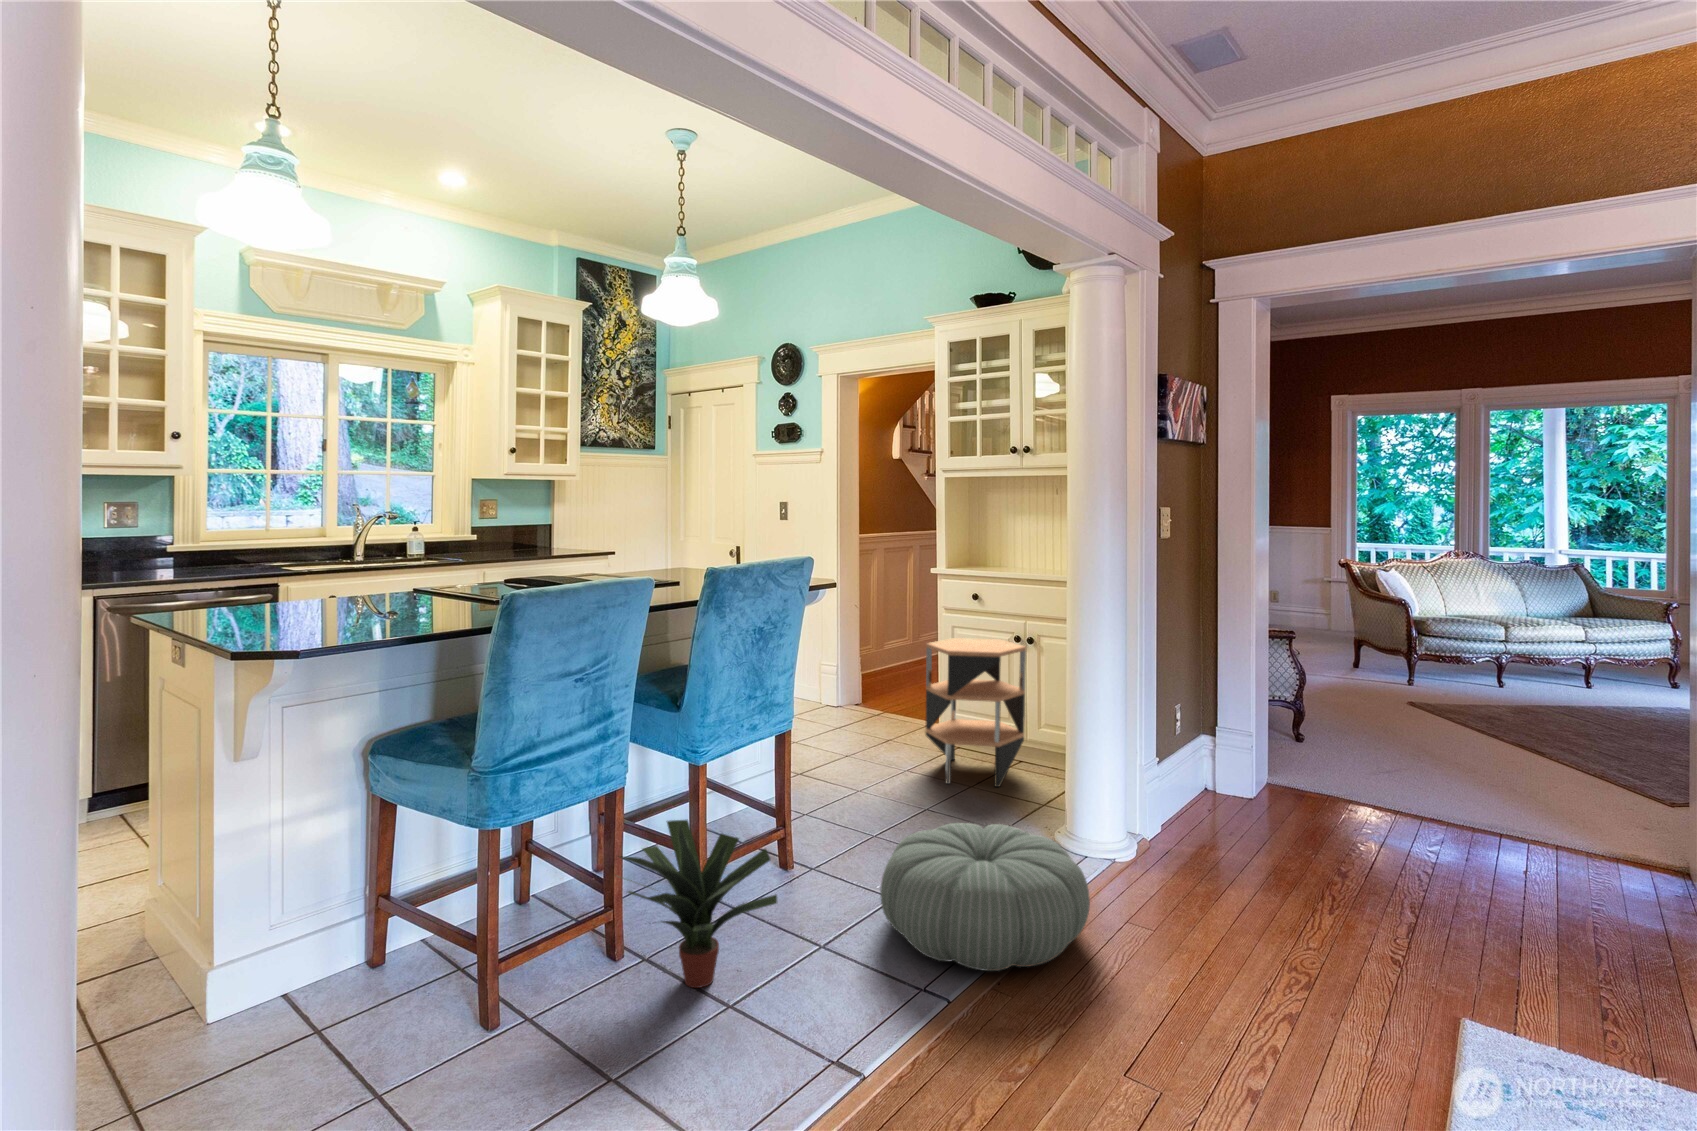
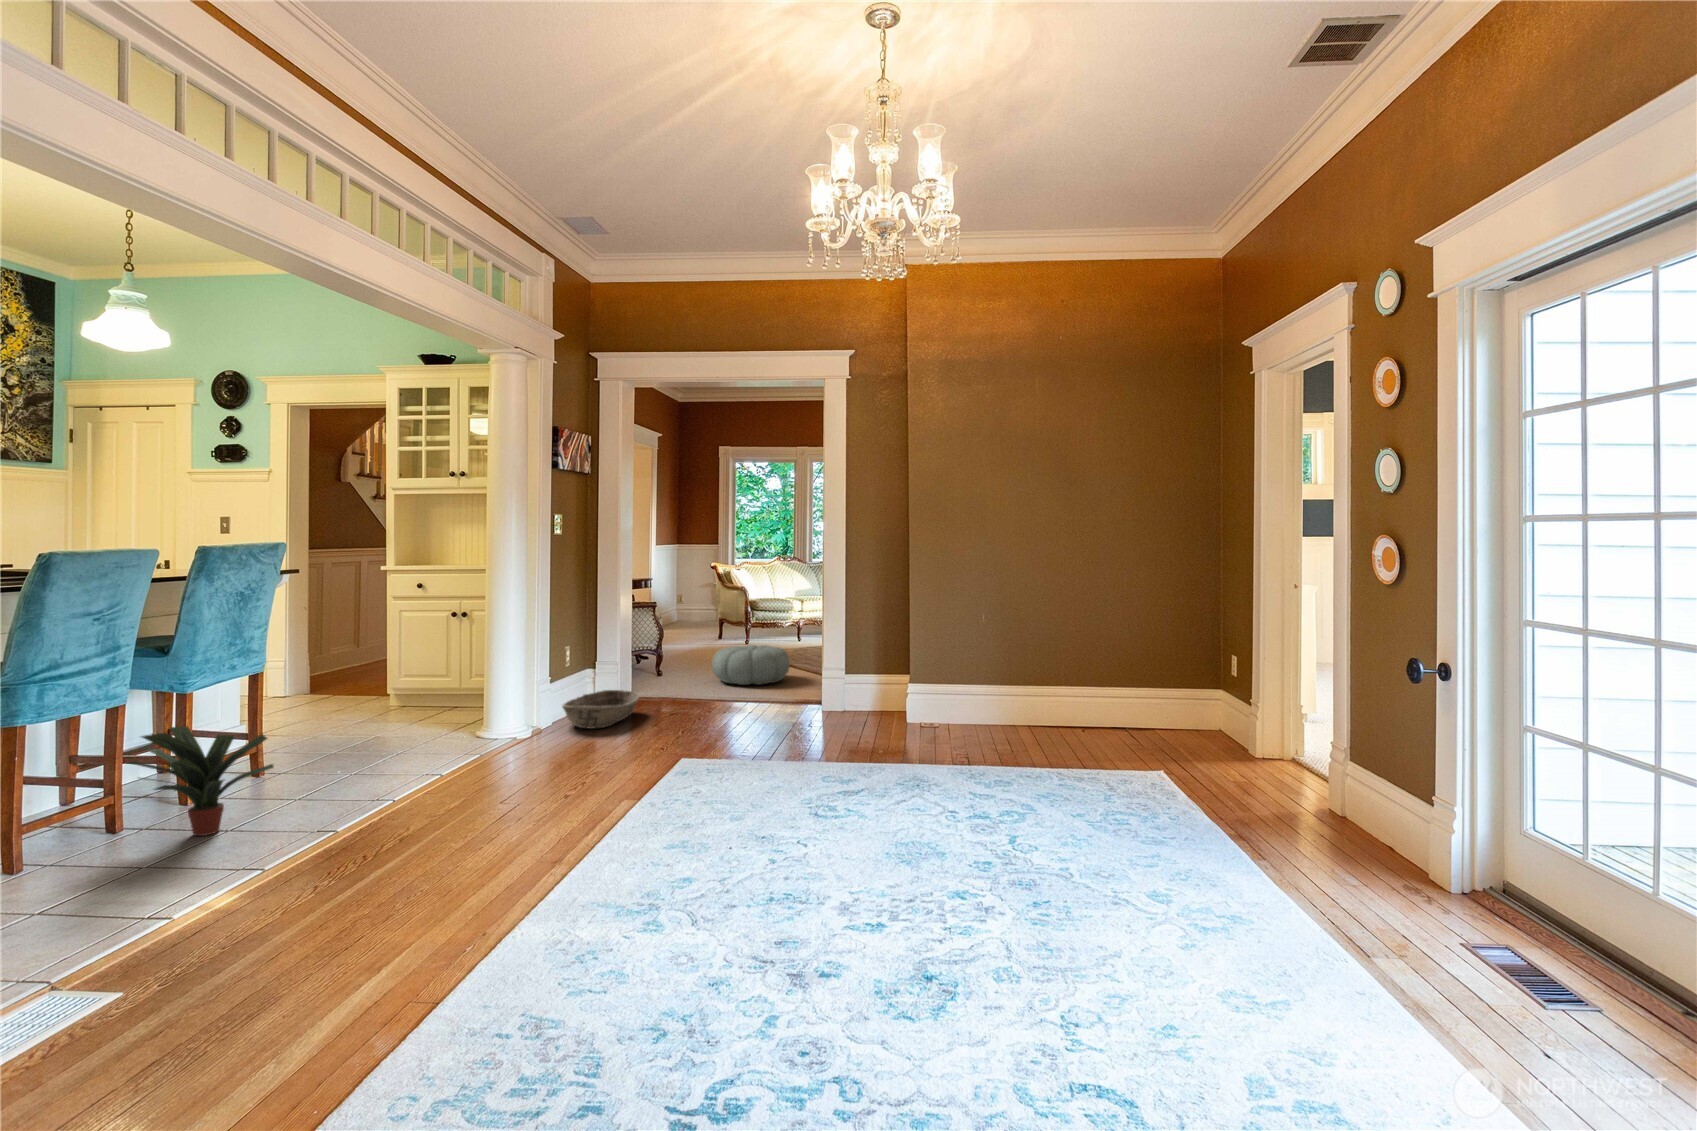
side table: present [926,638,1026,787] -> none [381,615,465,724]
basket: none [1165,778,1287,855] -> present [562,690,639,729]
pouf: present [880,823,1090,971] -> present [712,645,790,685]

